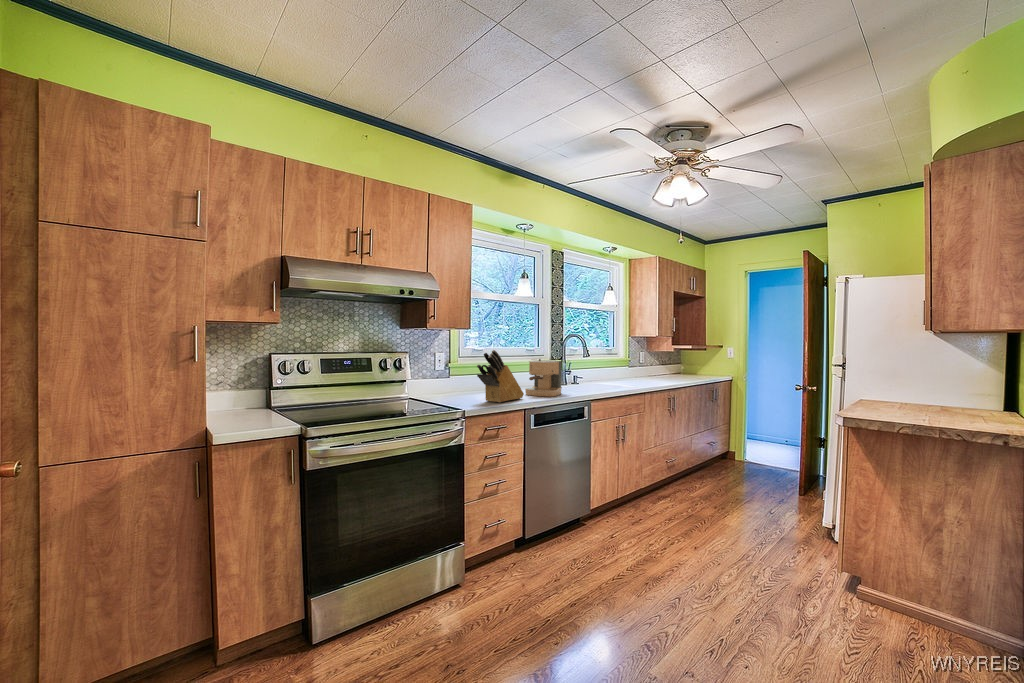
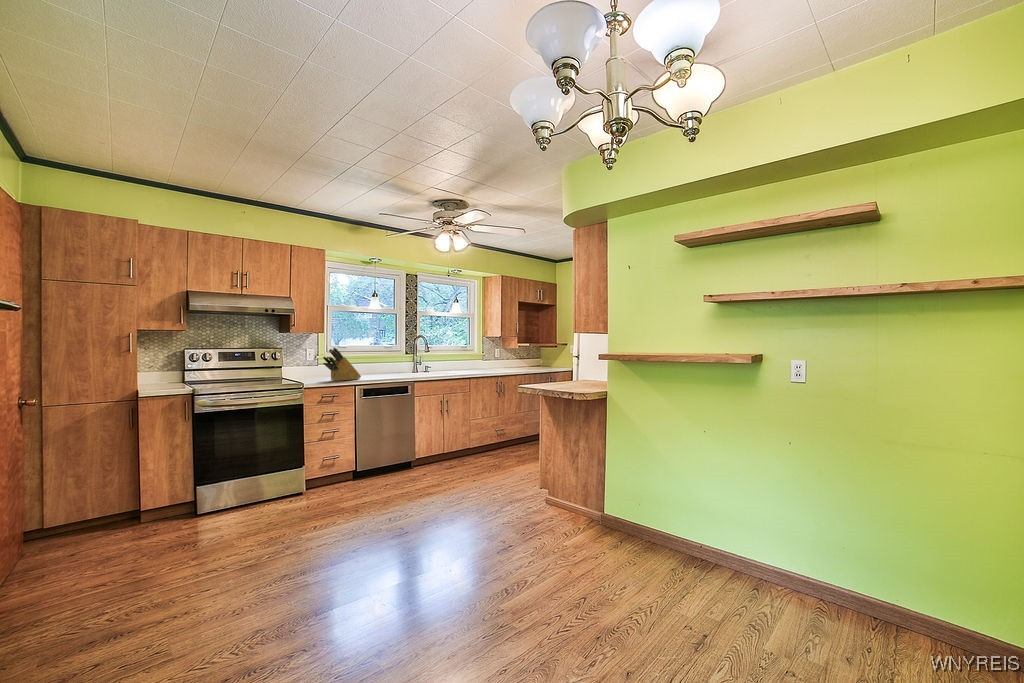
coffee maker: present [525,359,562,396] -> none [368,354,397,378]

